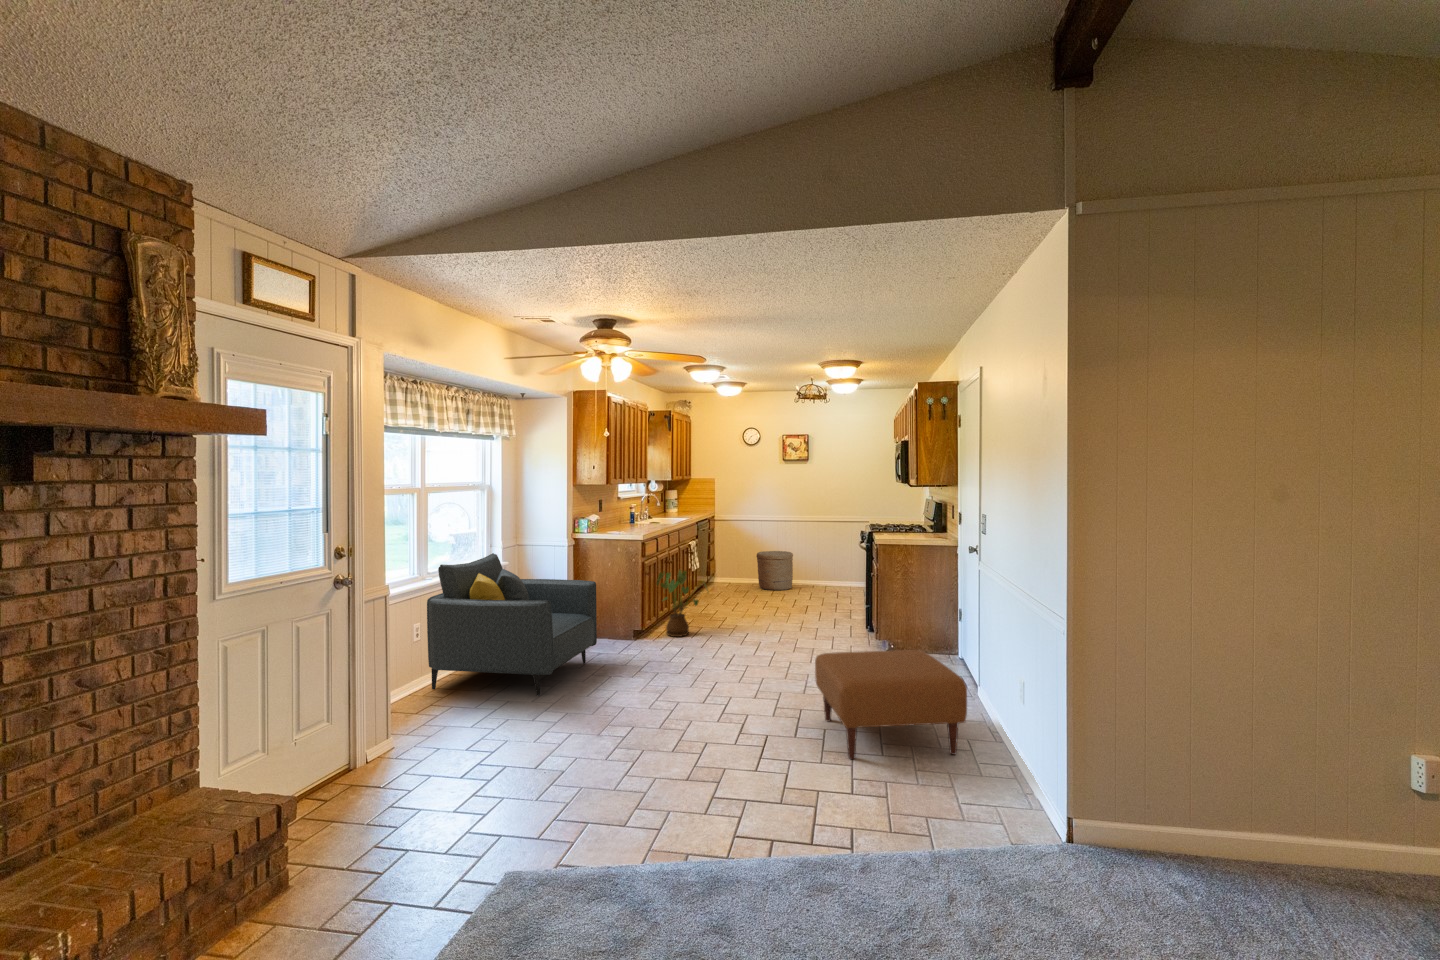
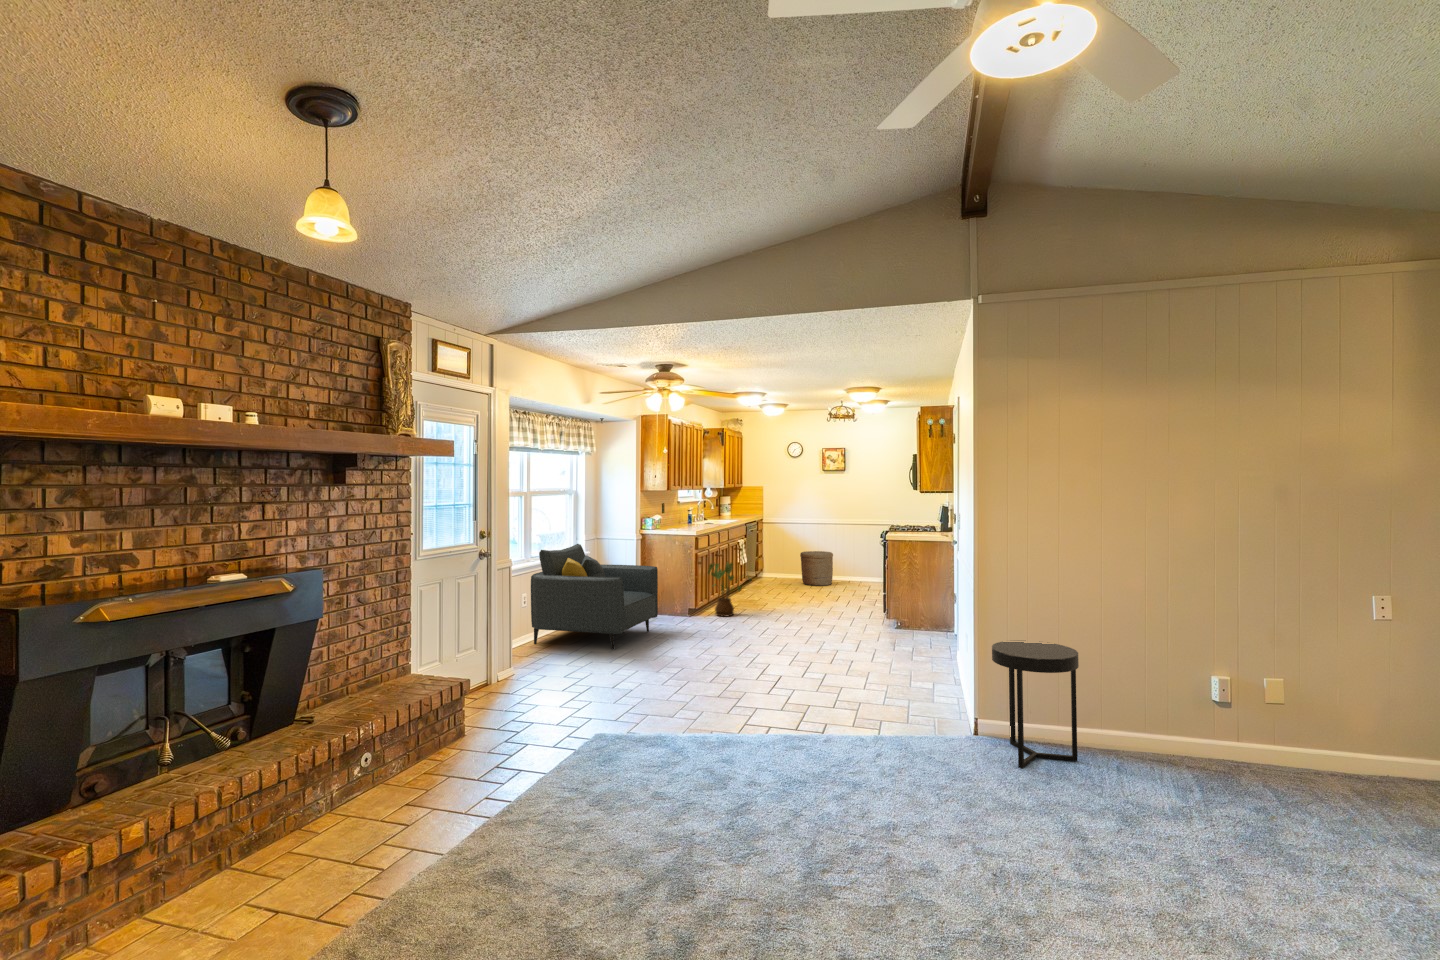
ottoman: present [815,650,967,759] -> none [820,618,926,691]
side table: none [1116,707,1262,921] -> present [992,640,1079,768]

